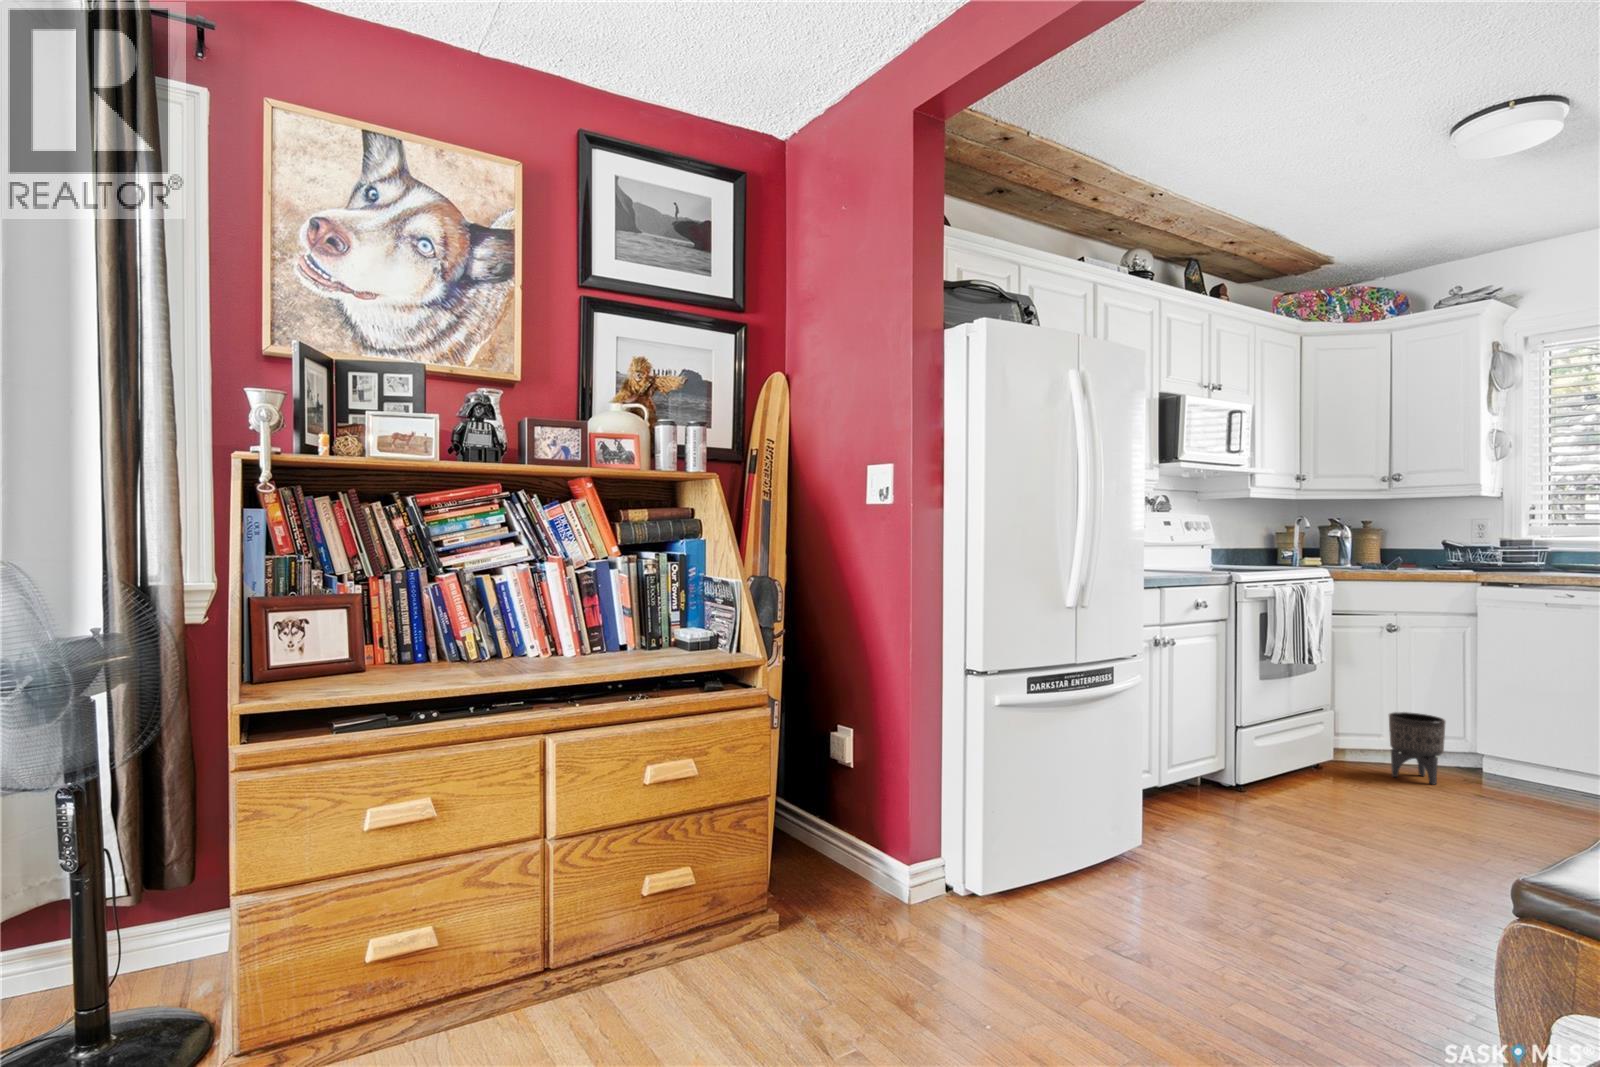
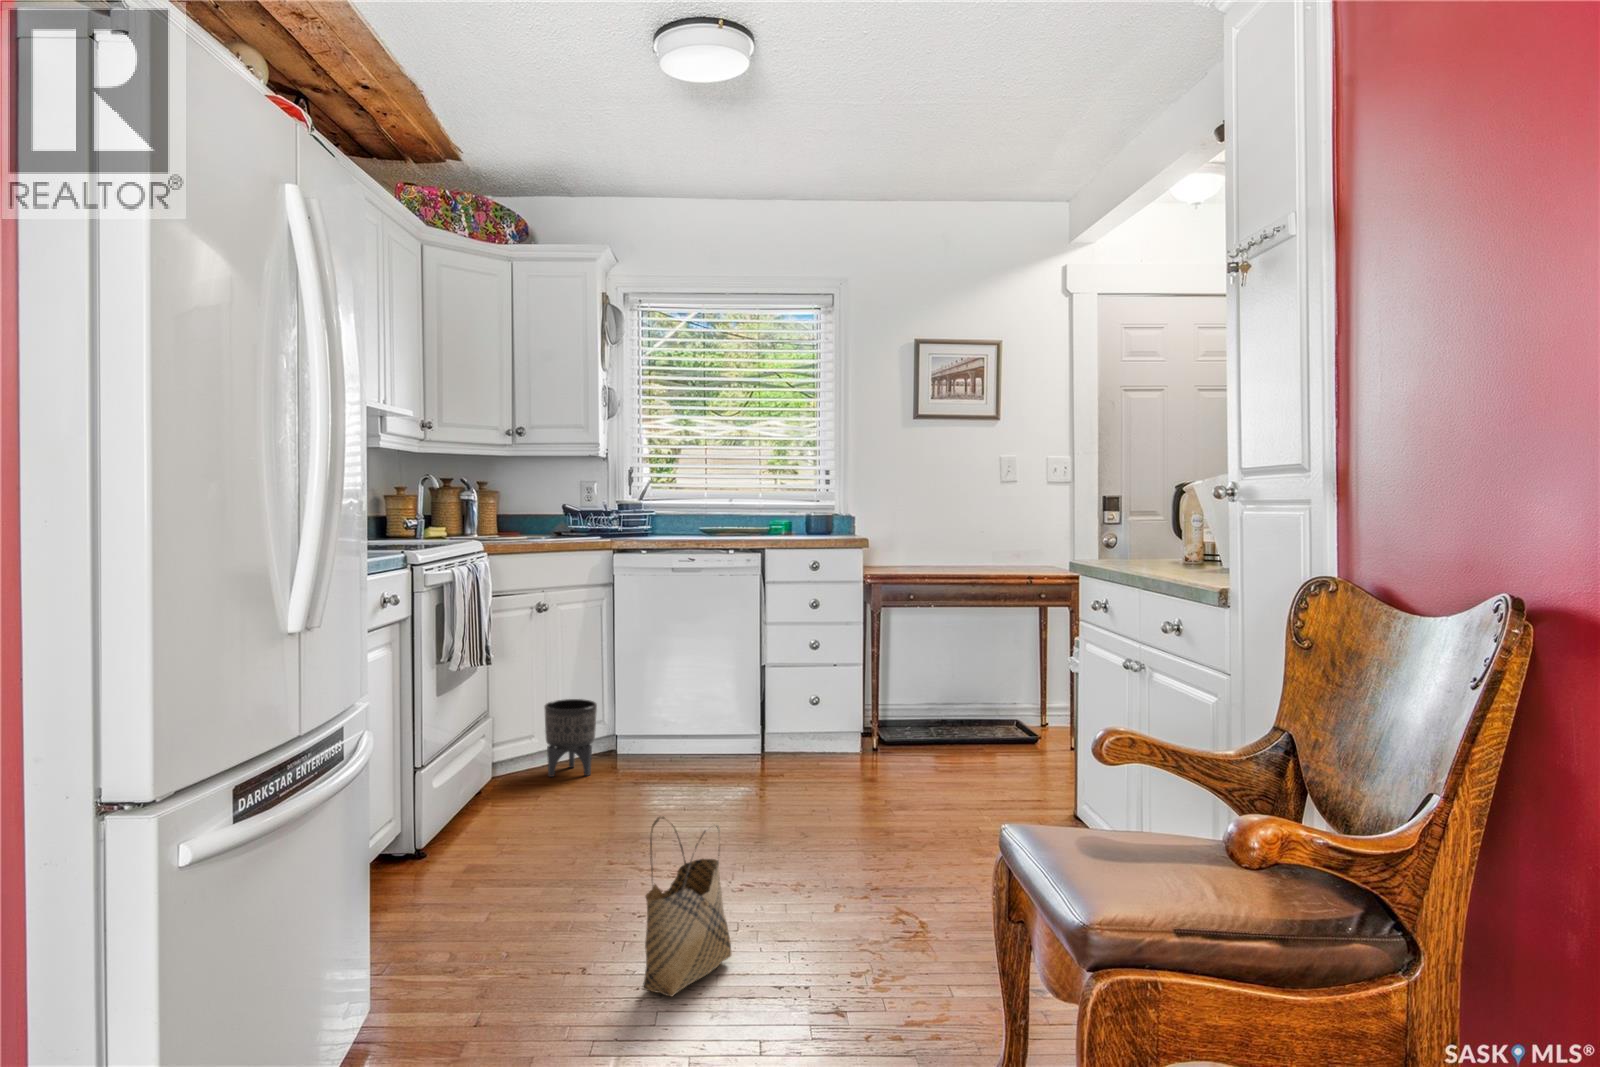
woven basket: none [1344,781,1447,922] -> present [643,817,731,996]

